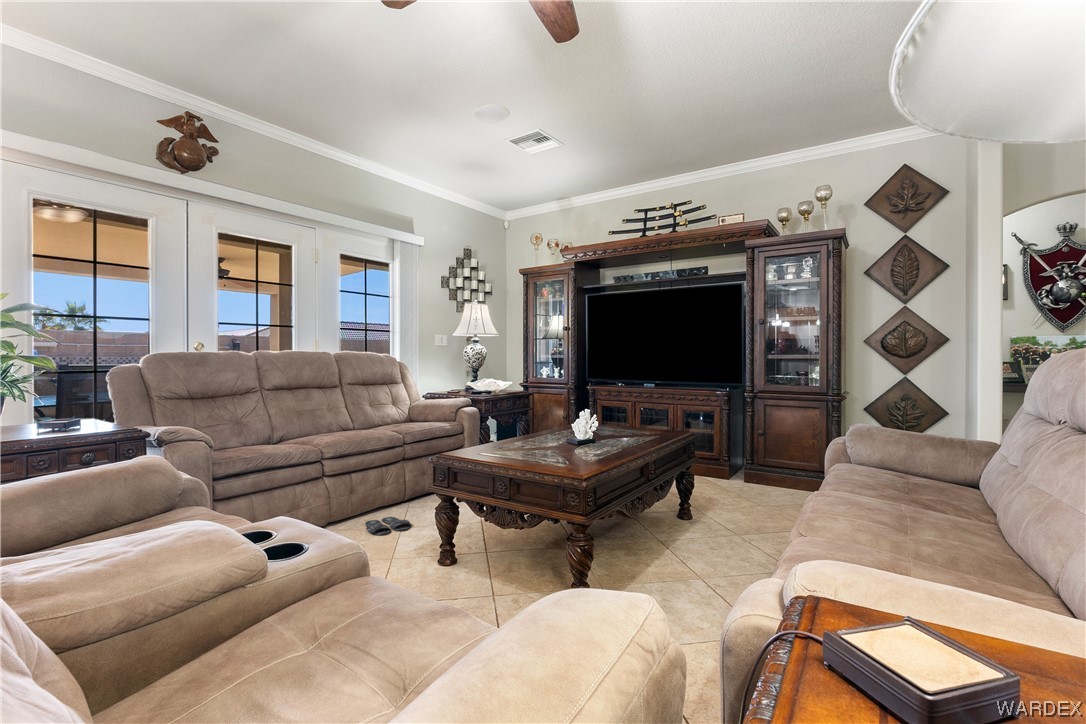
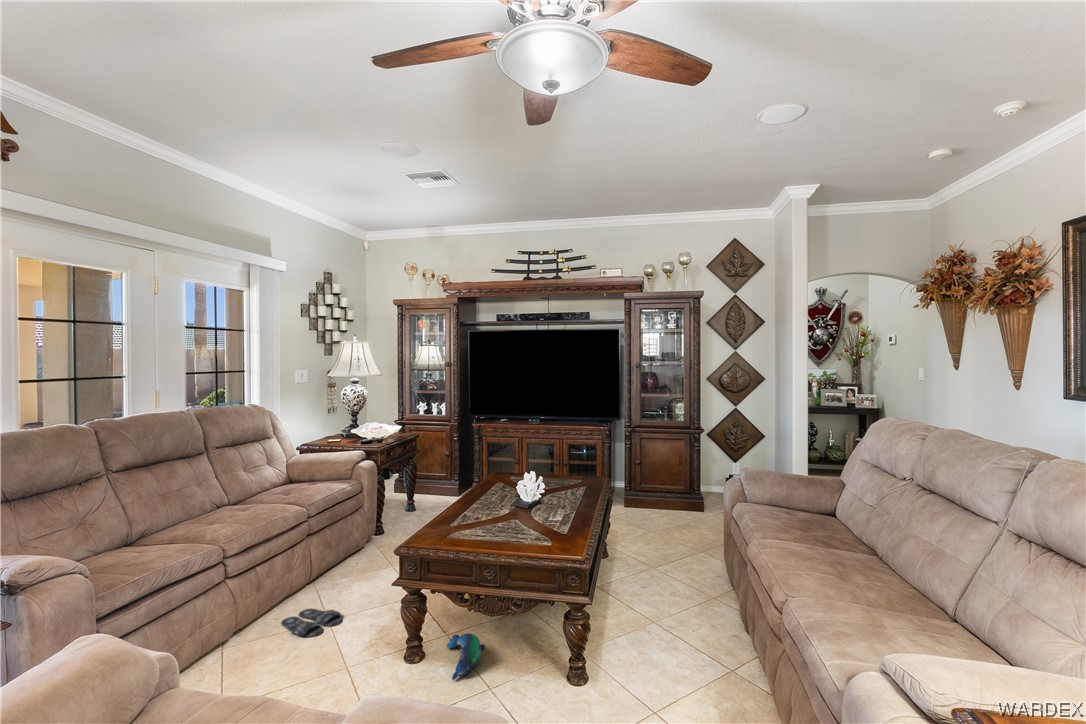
plush toy: none [457,551,498,585] -> present [446,633,485,680]

